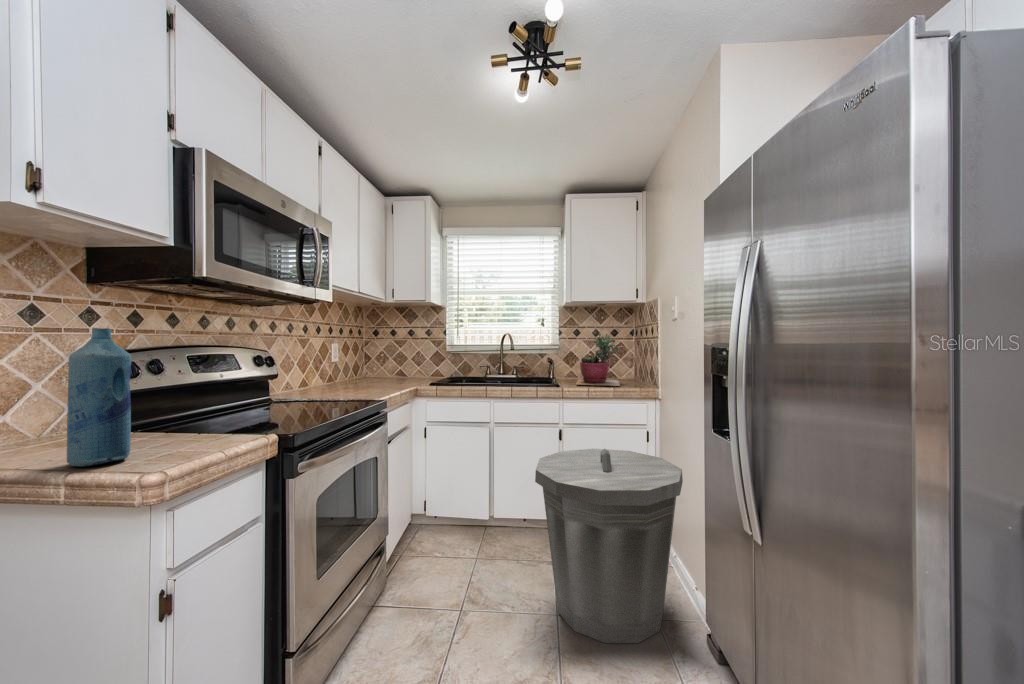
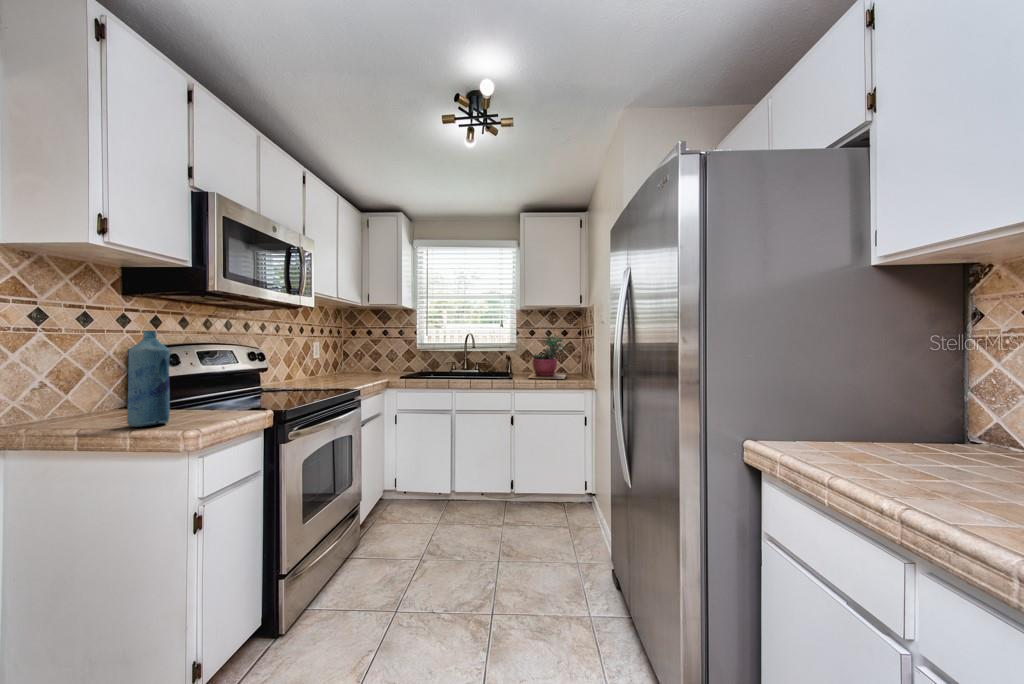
trash can: present [535,449,683,643] -> none [481,428,599,579]

